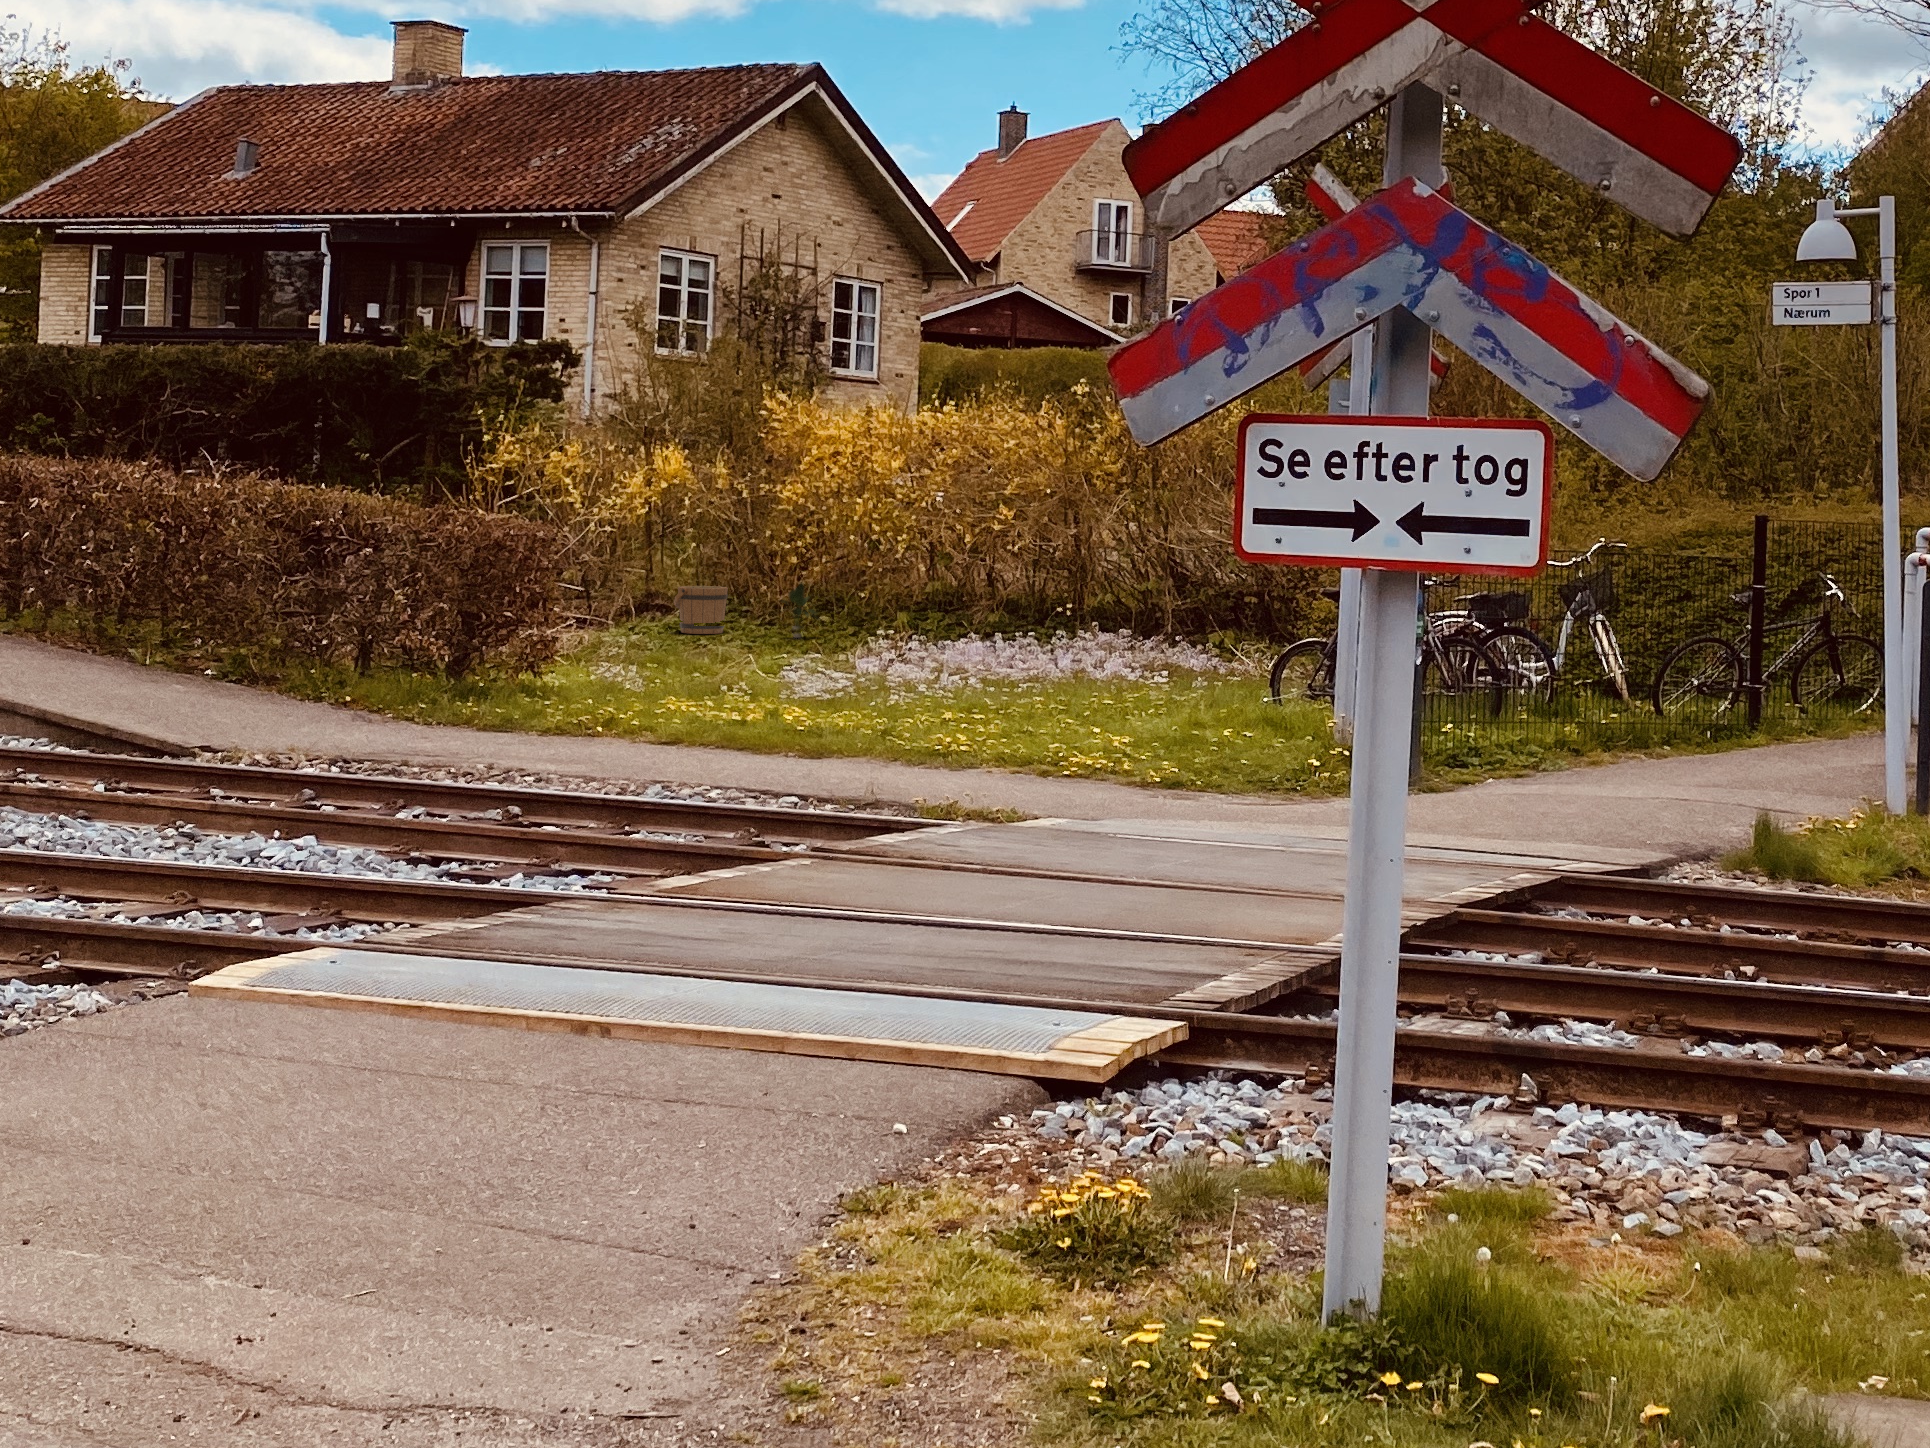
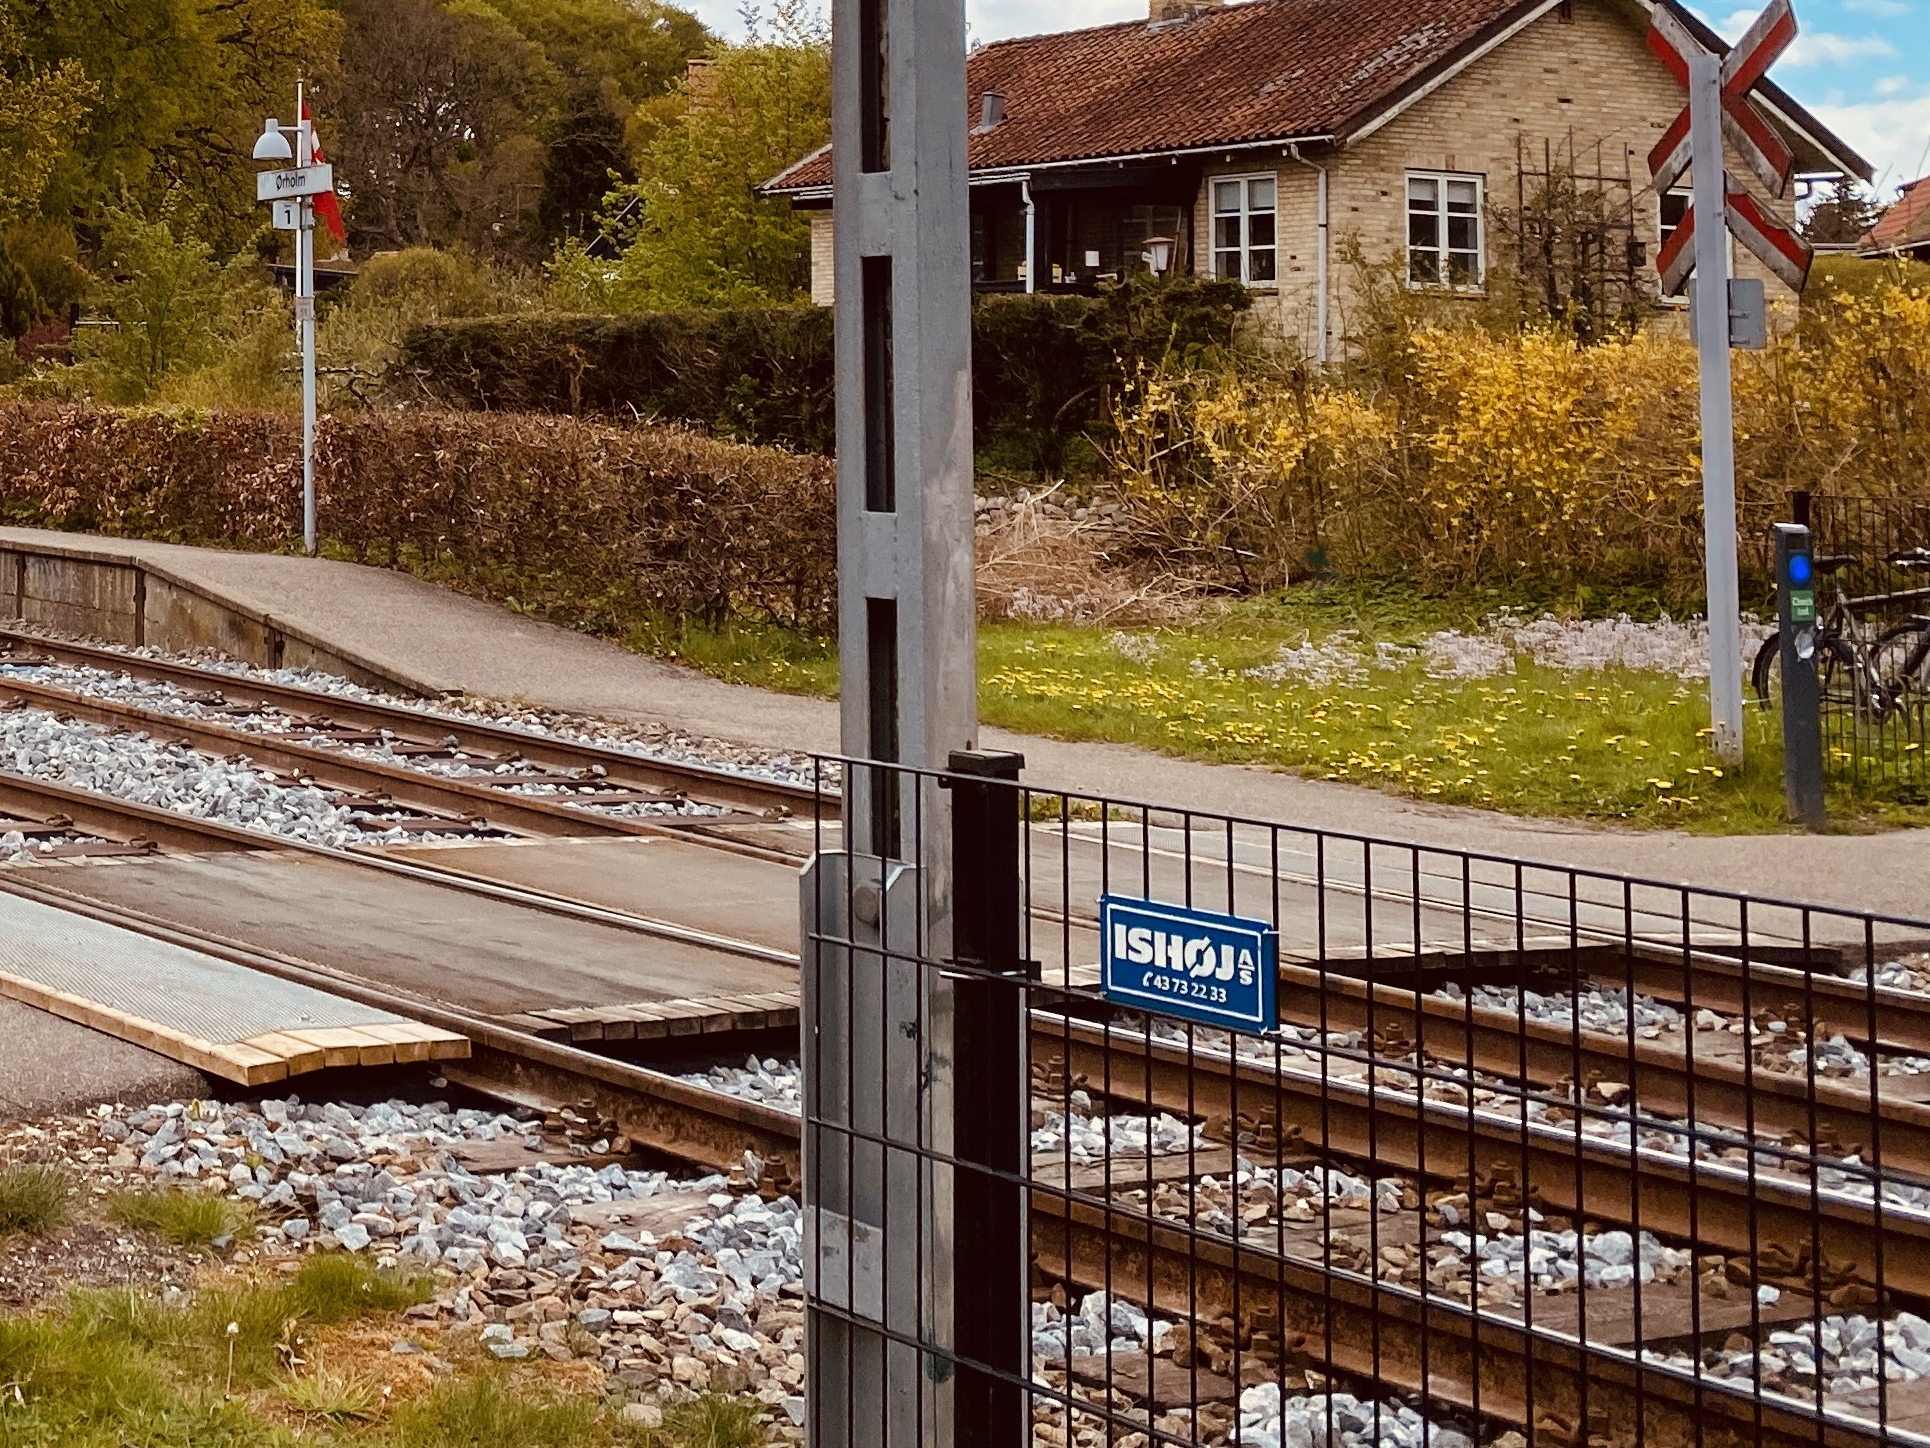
bucket: present [674,586,728,634] -> none [1183,542,1246,595]

